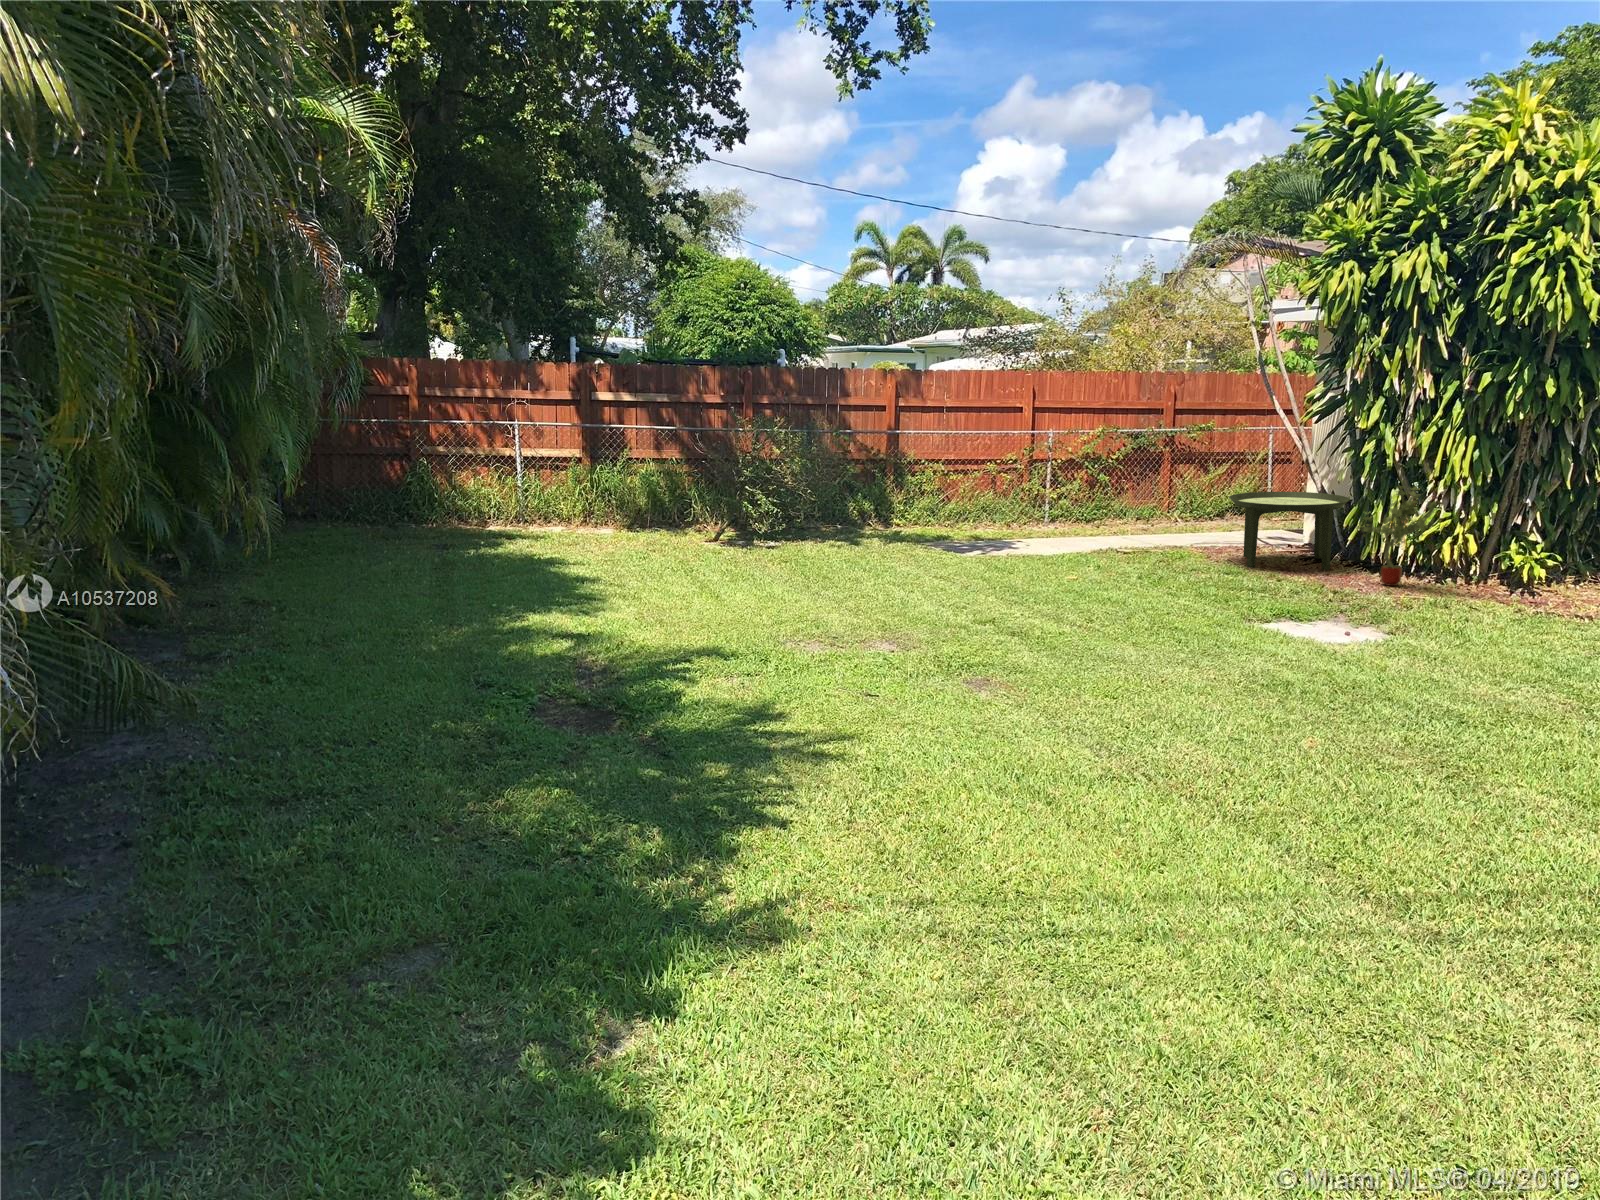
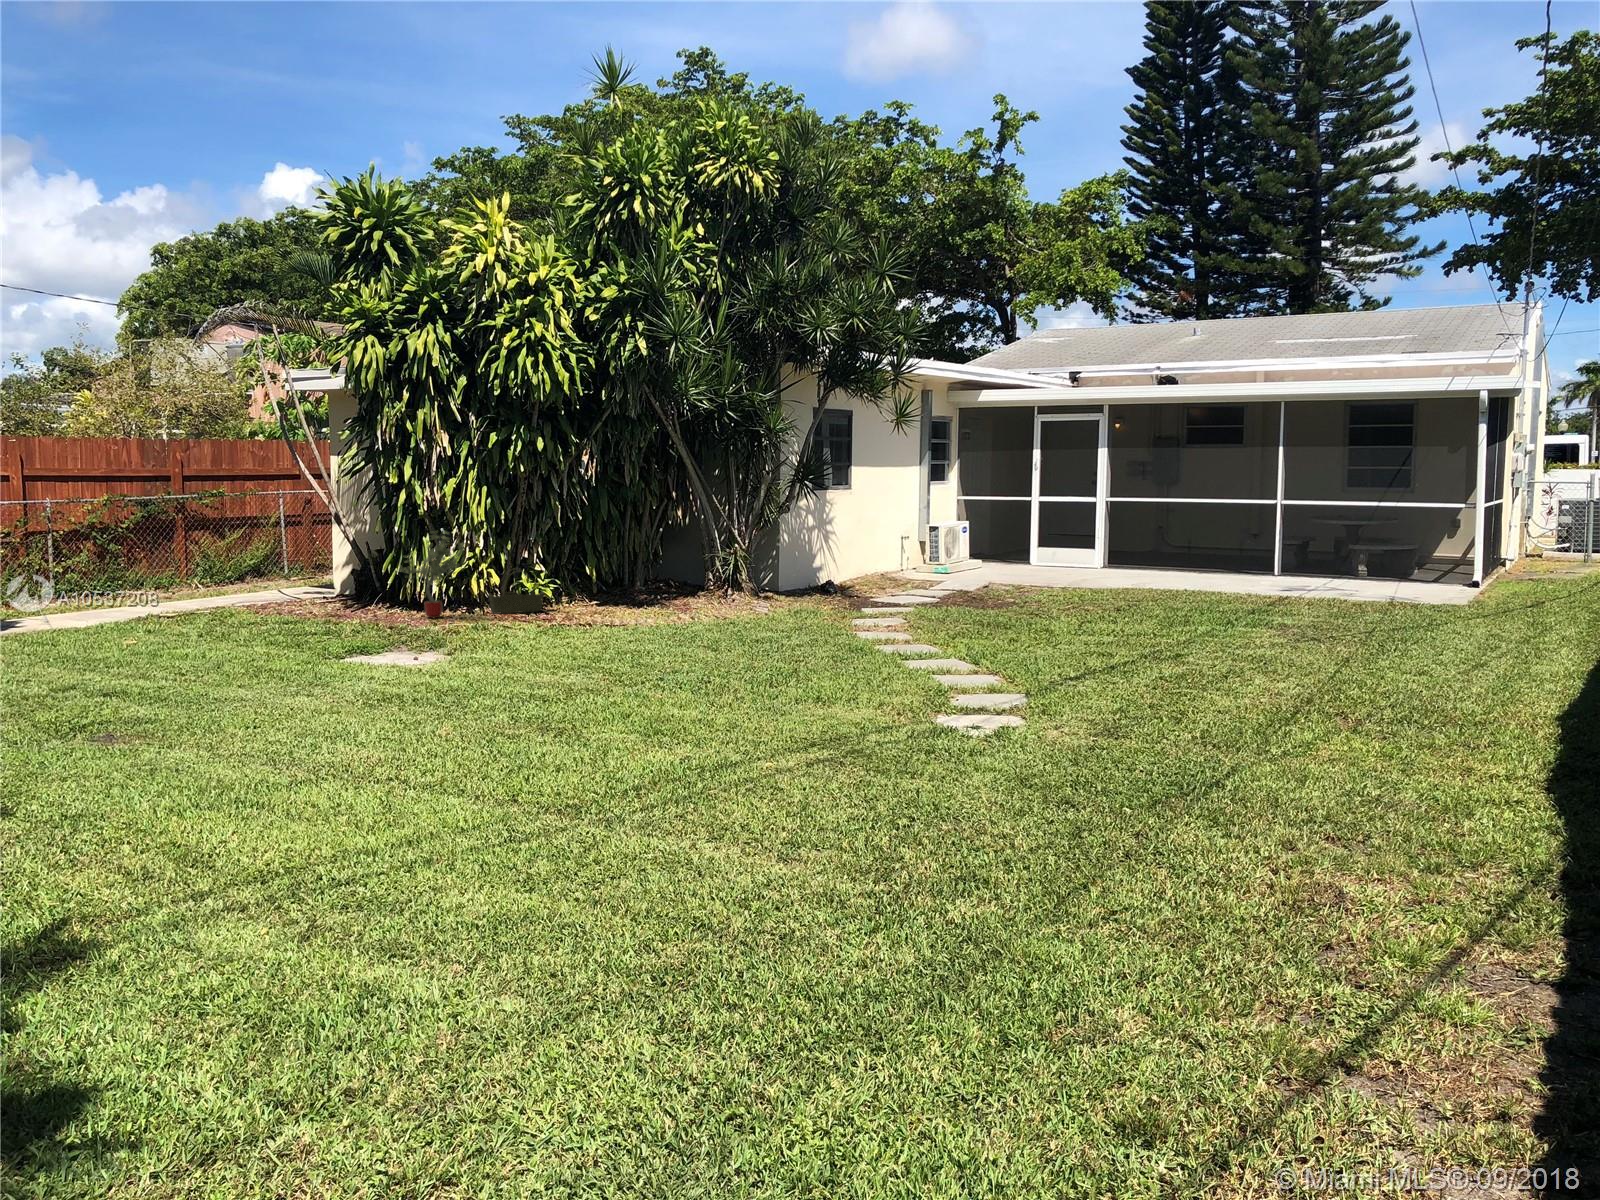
round table: present [1229,492,1350,570] -> none [272,545,385,617]
basket: none [1463,535,1538,591] -> present [489,570,543,614]

